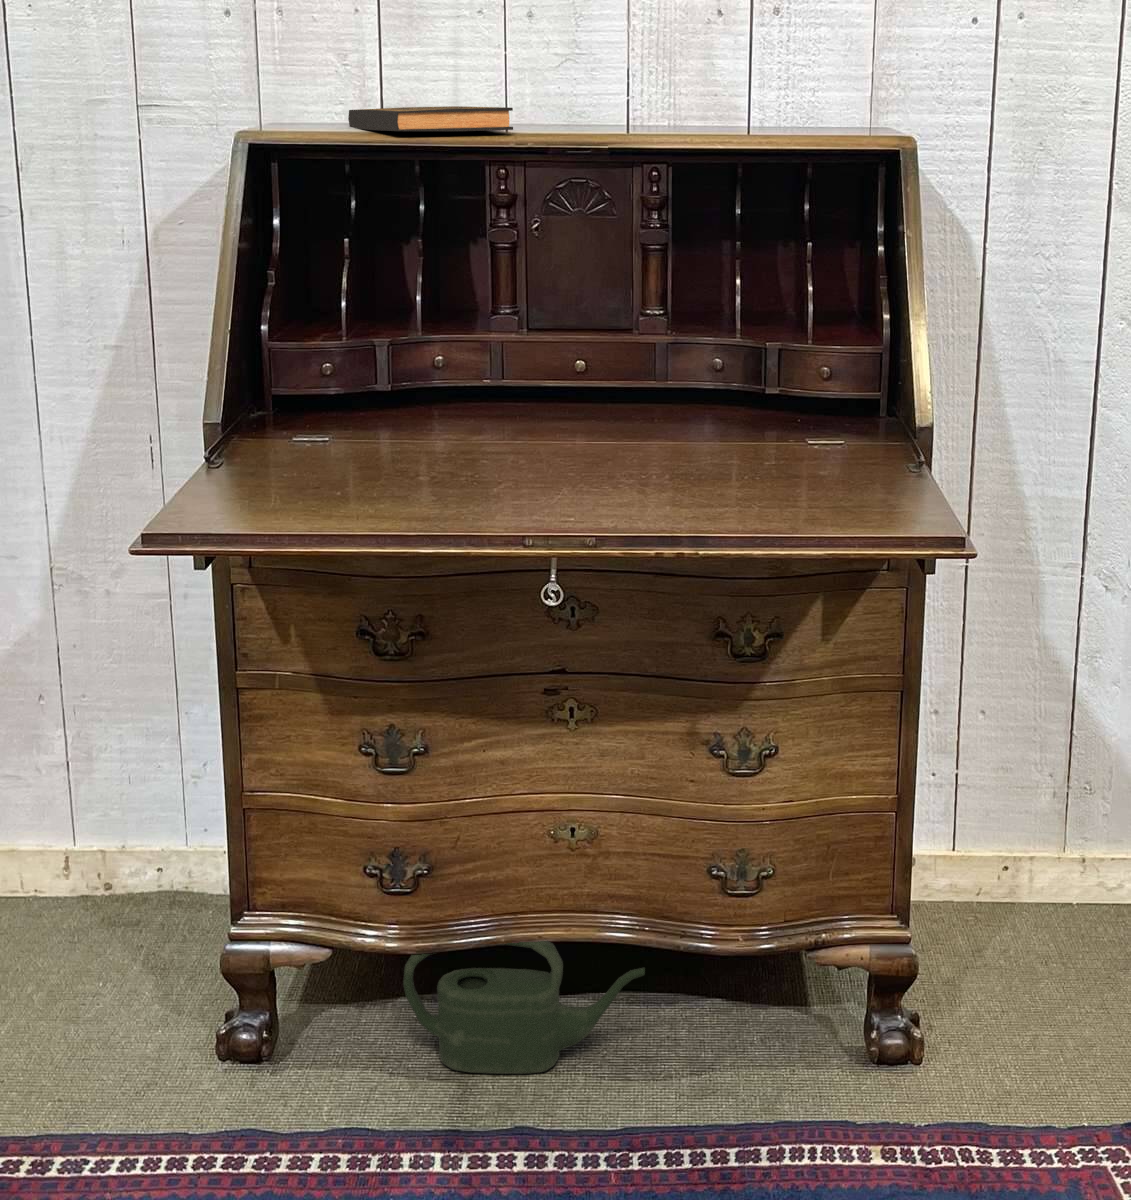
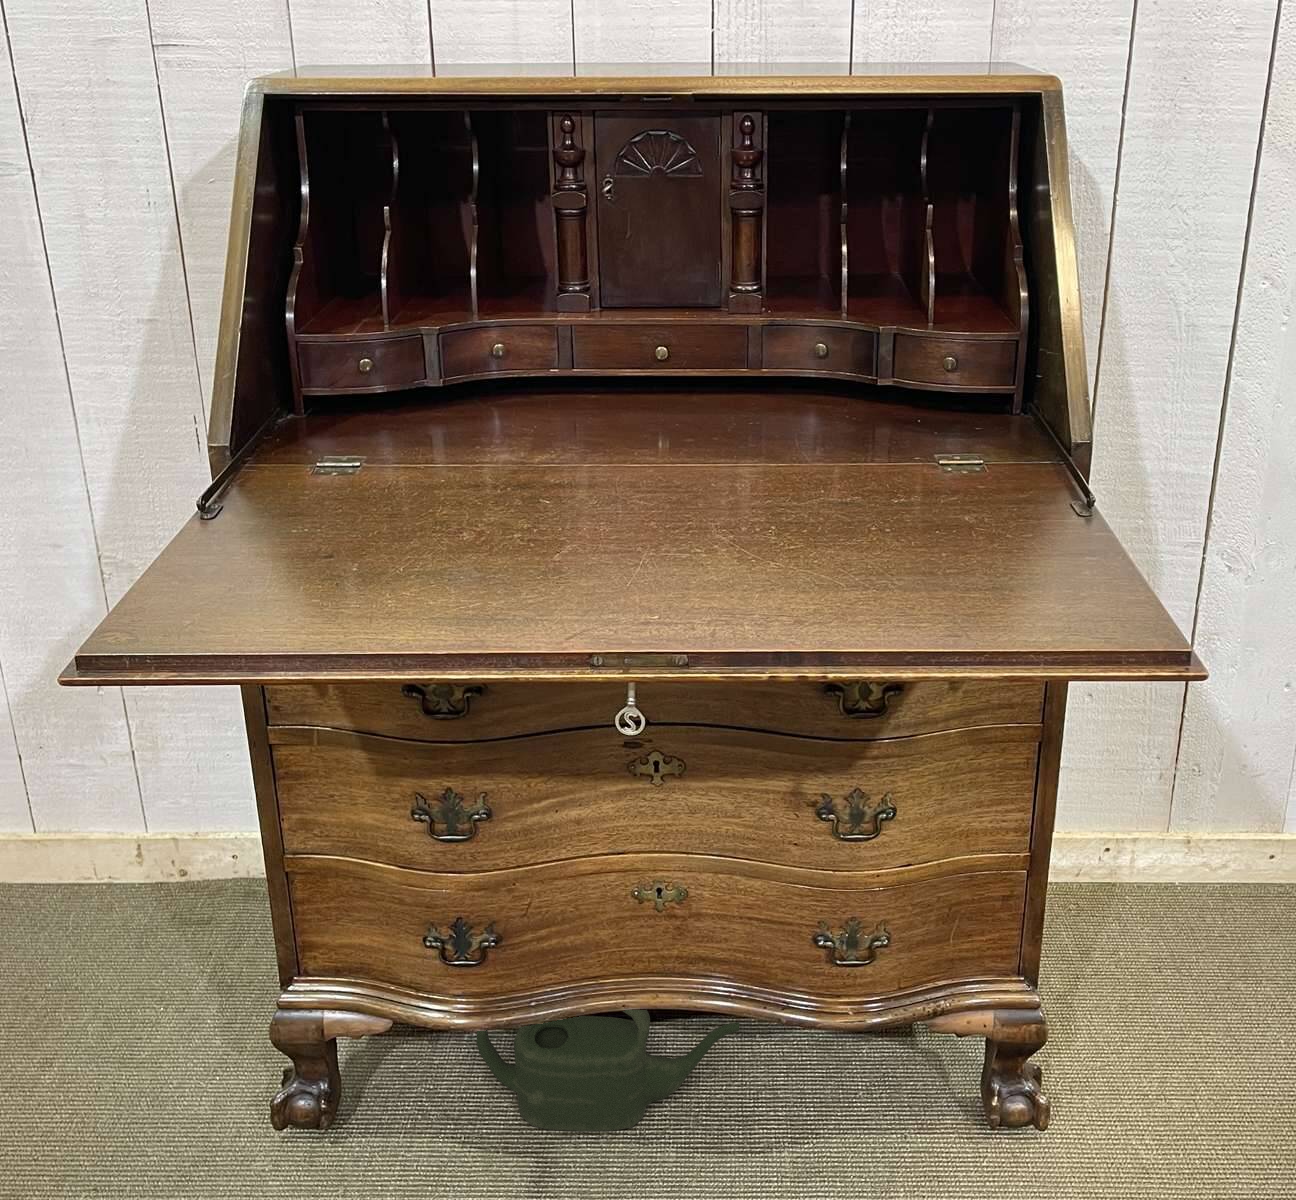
hardback book: present [348,106,513,131] -> none [388,41,579,75]

